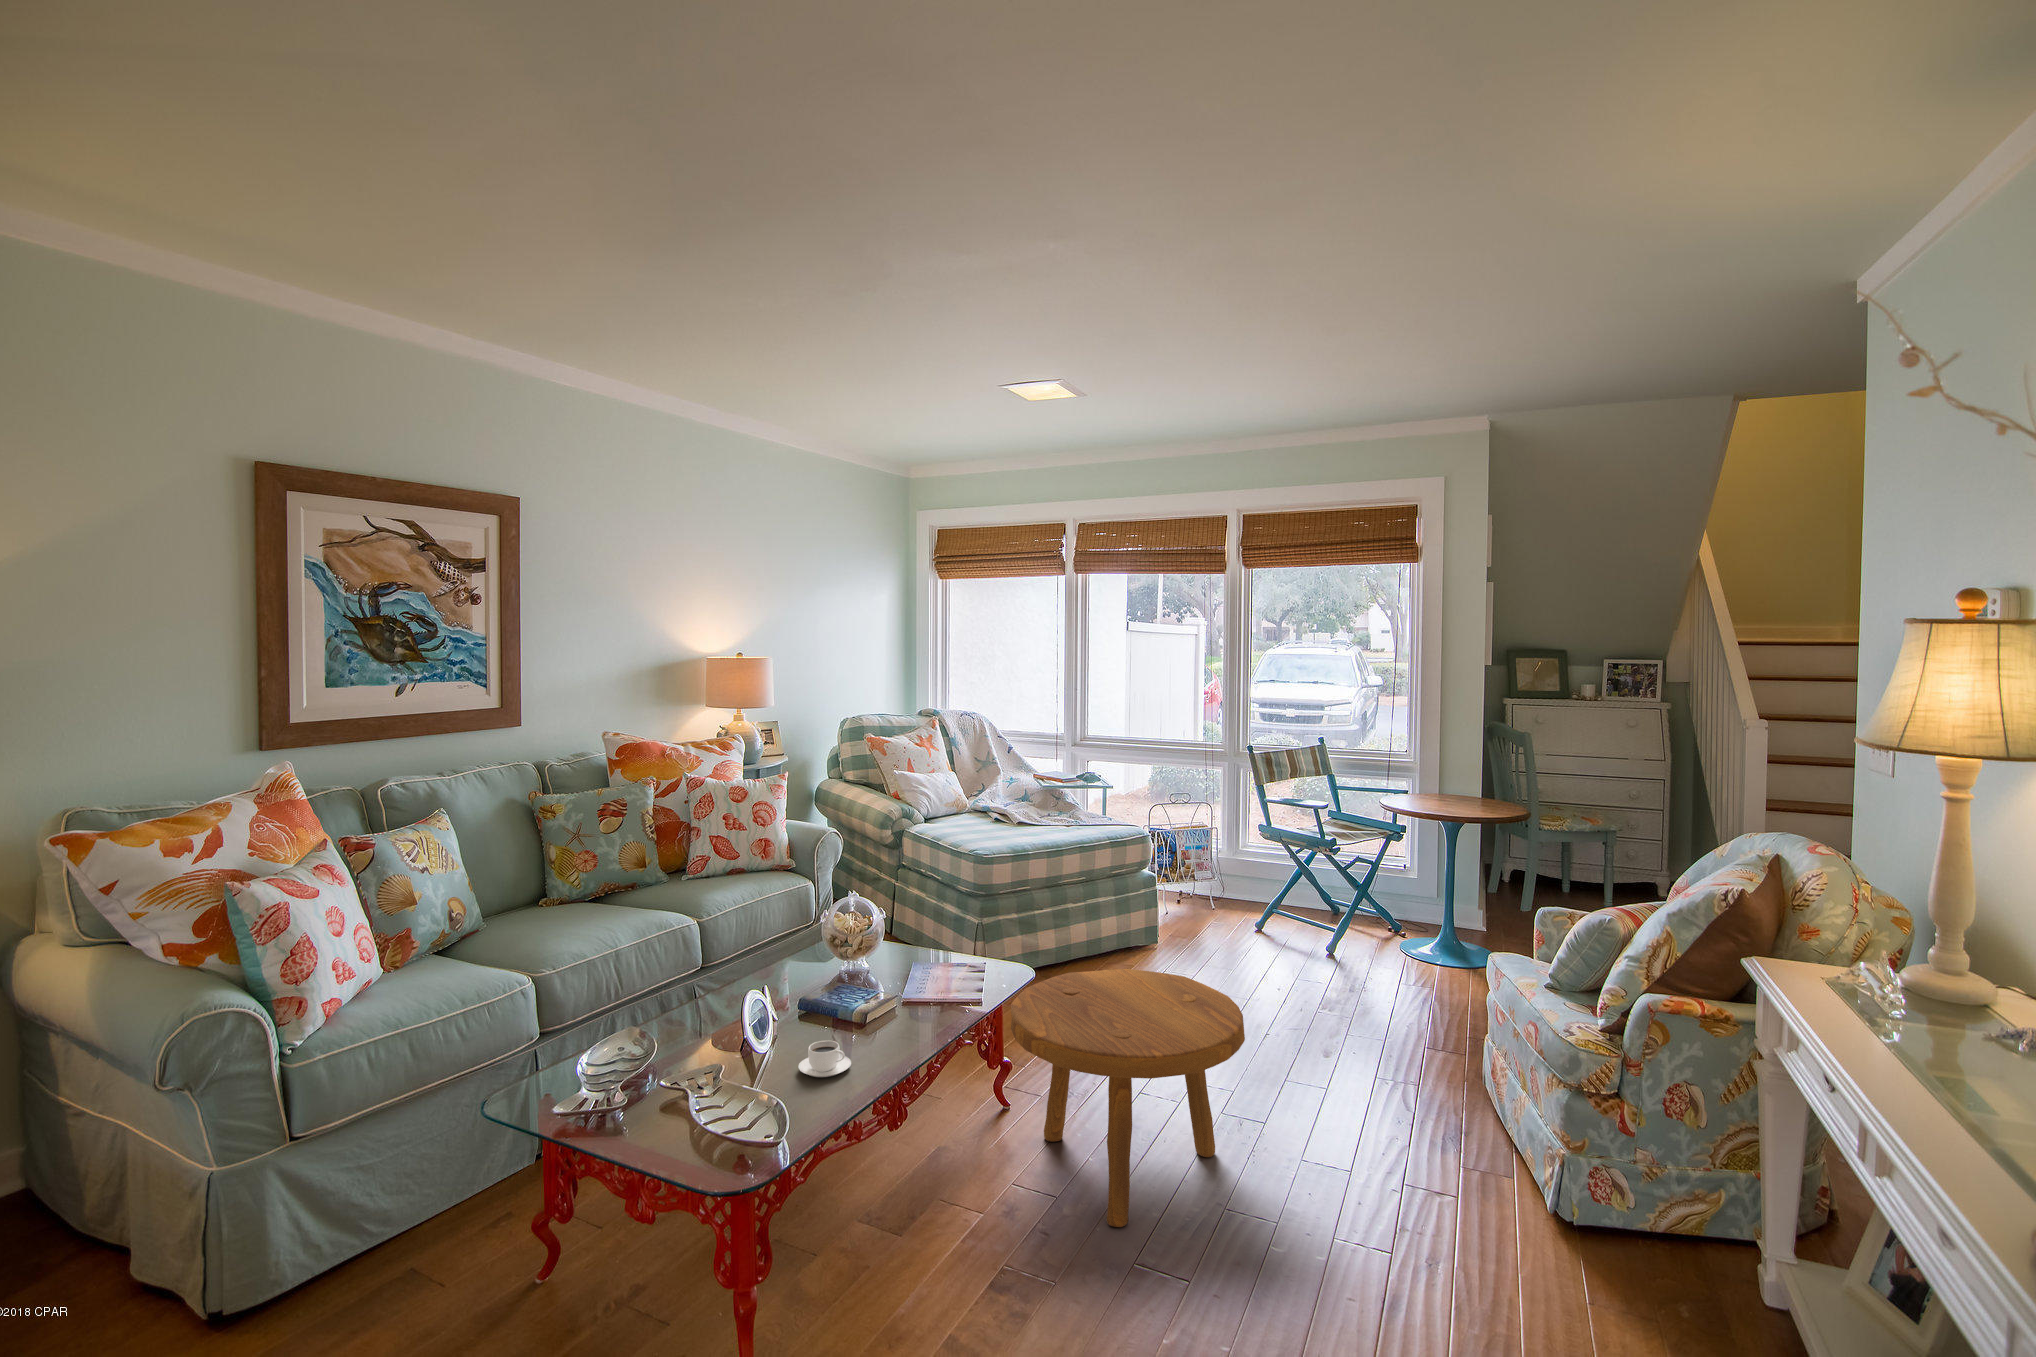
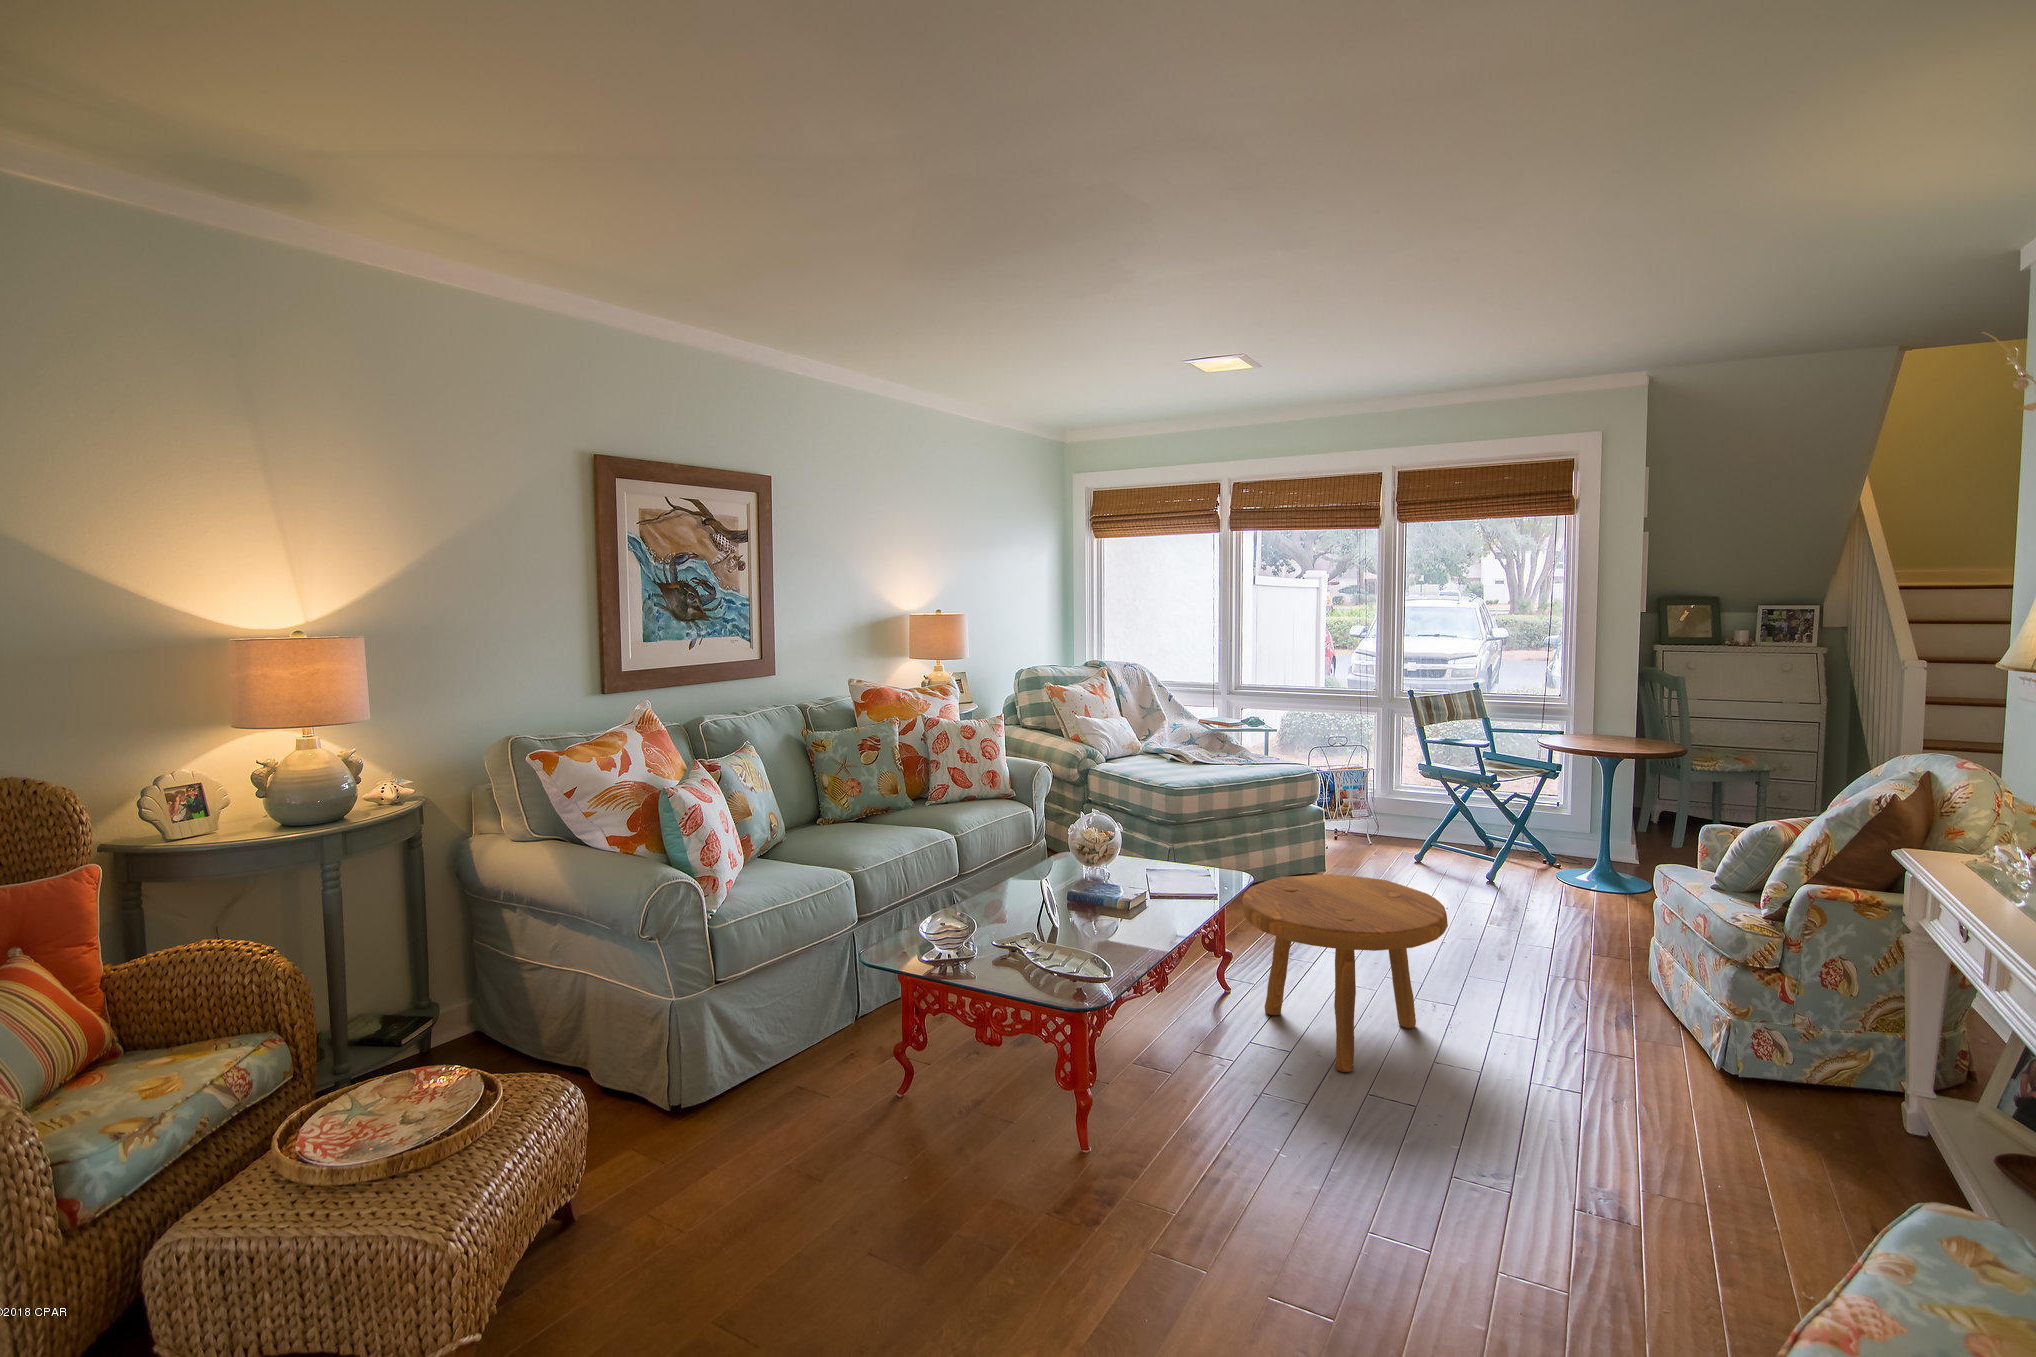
coffee cup: present [798,1040,851,1077] -> none [1084,919,1126,946]

